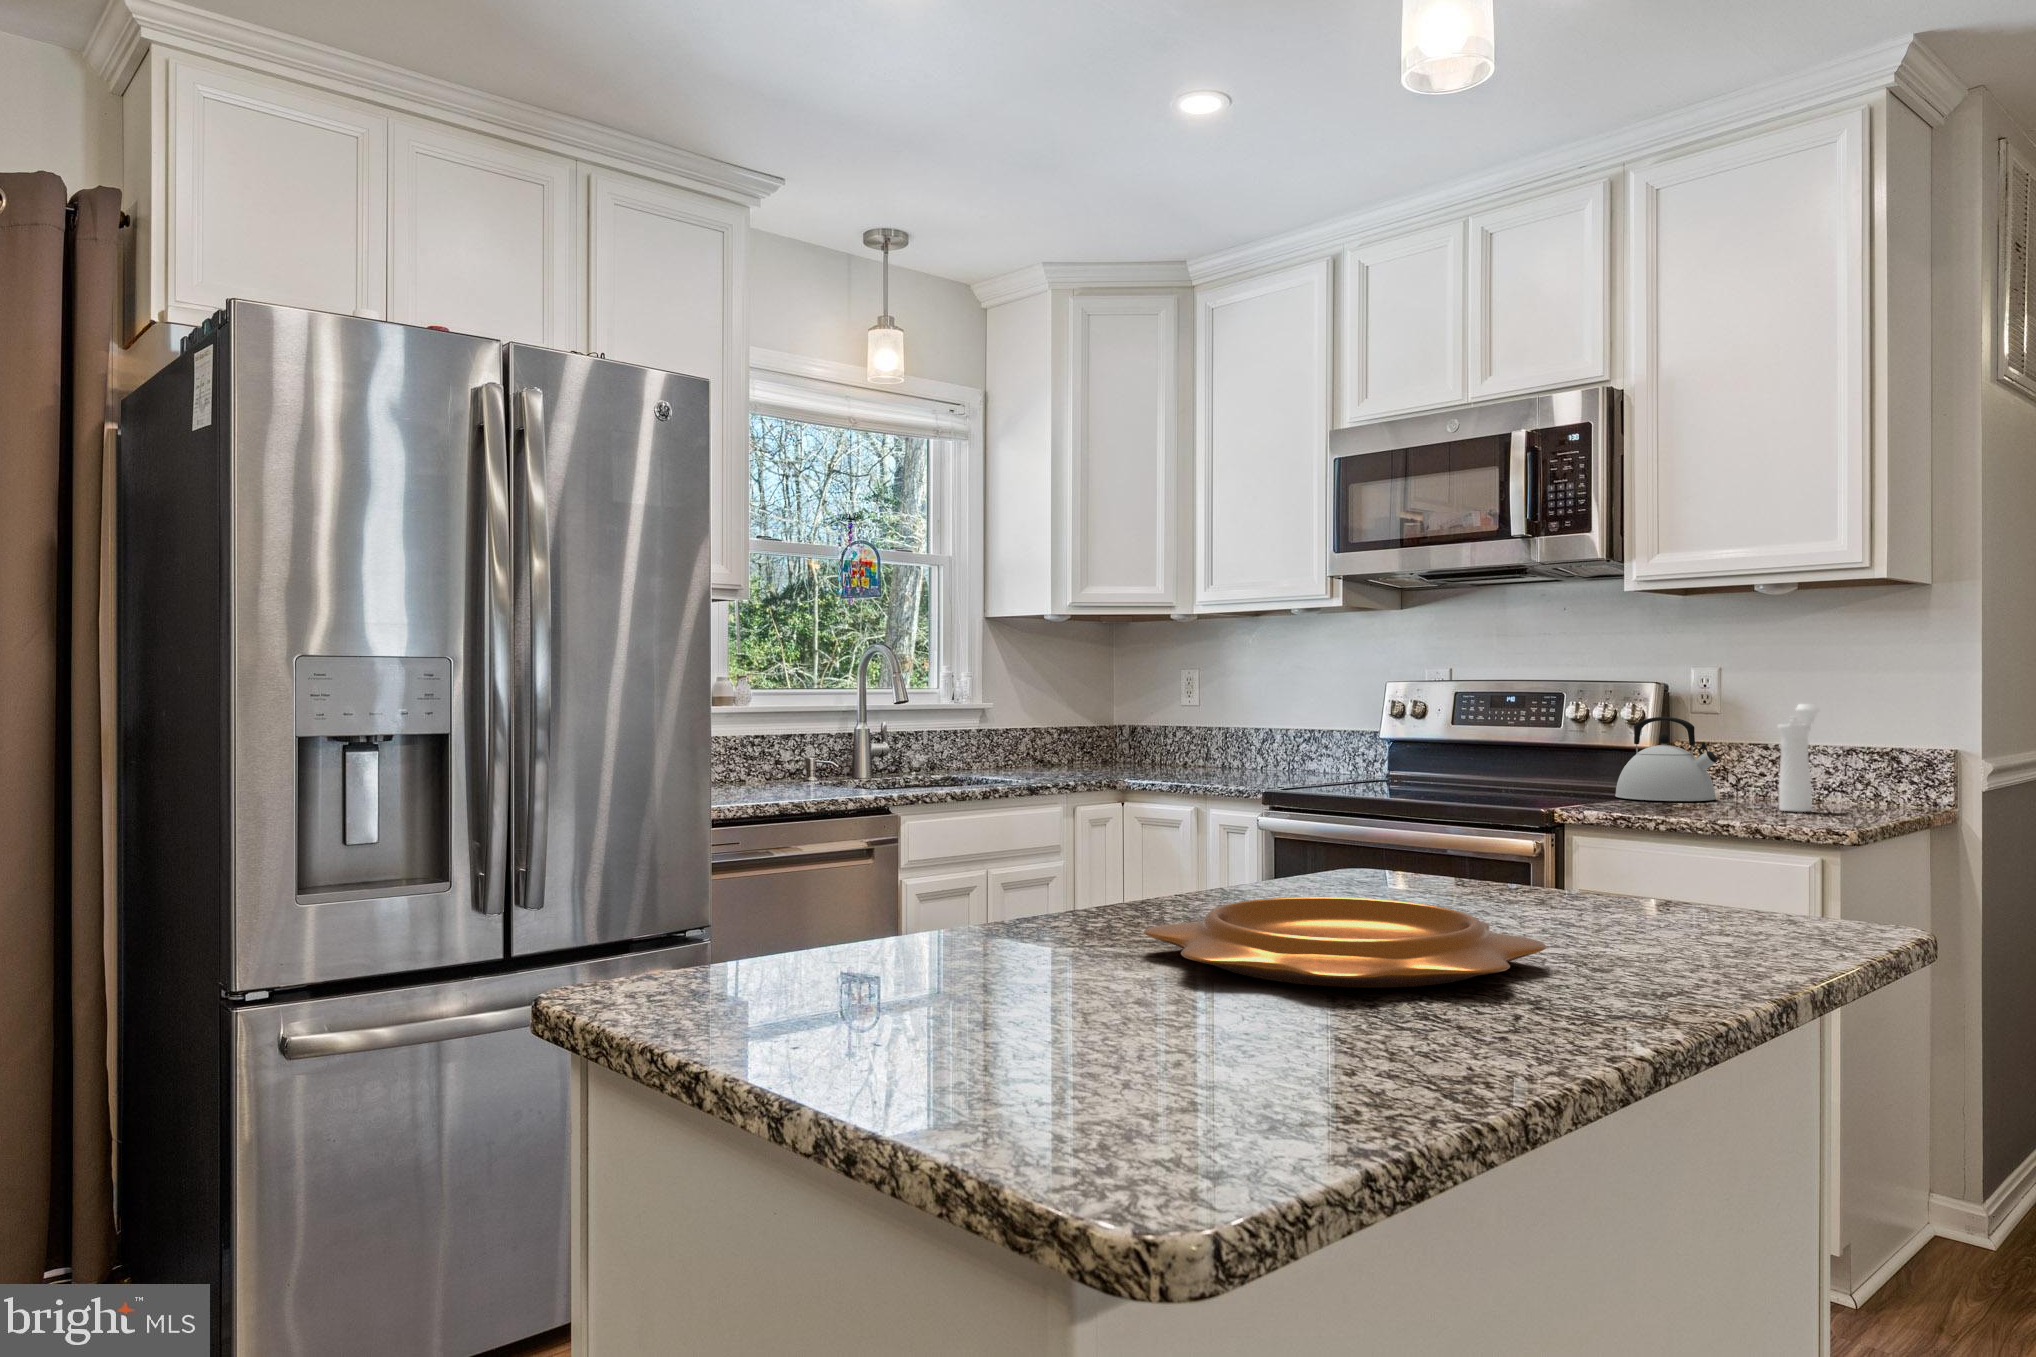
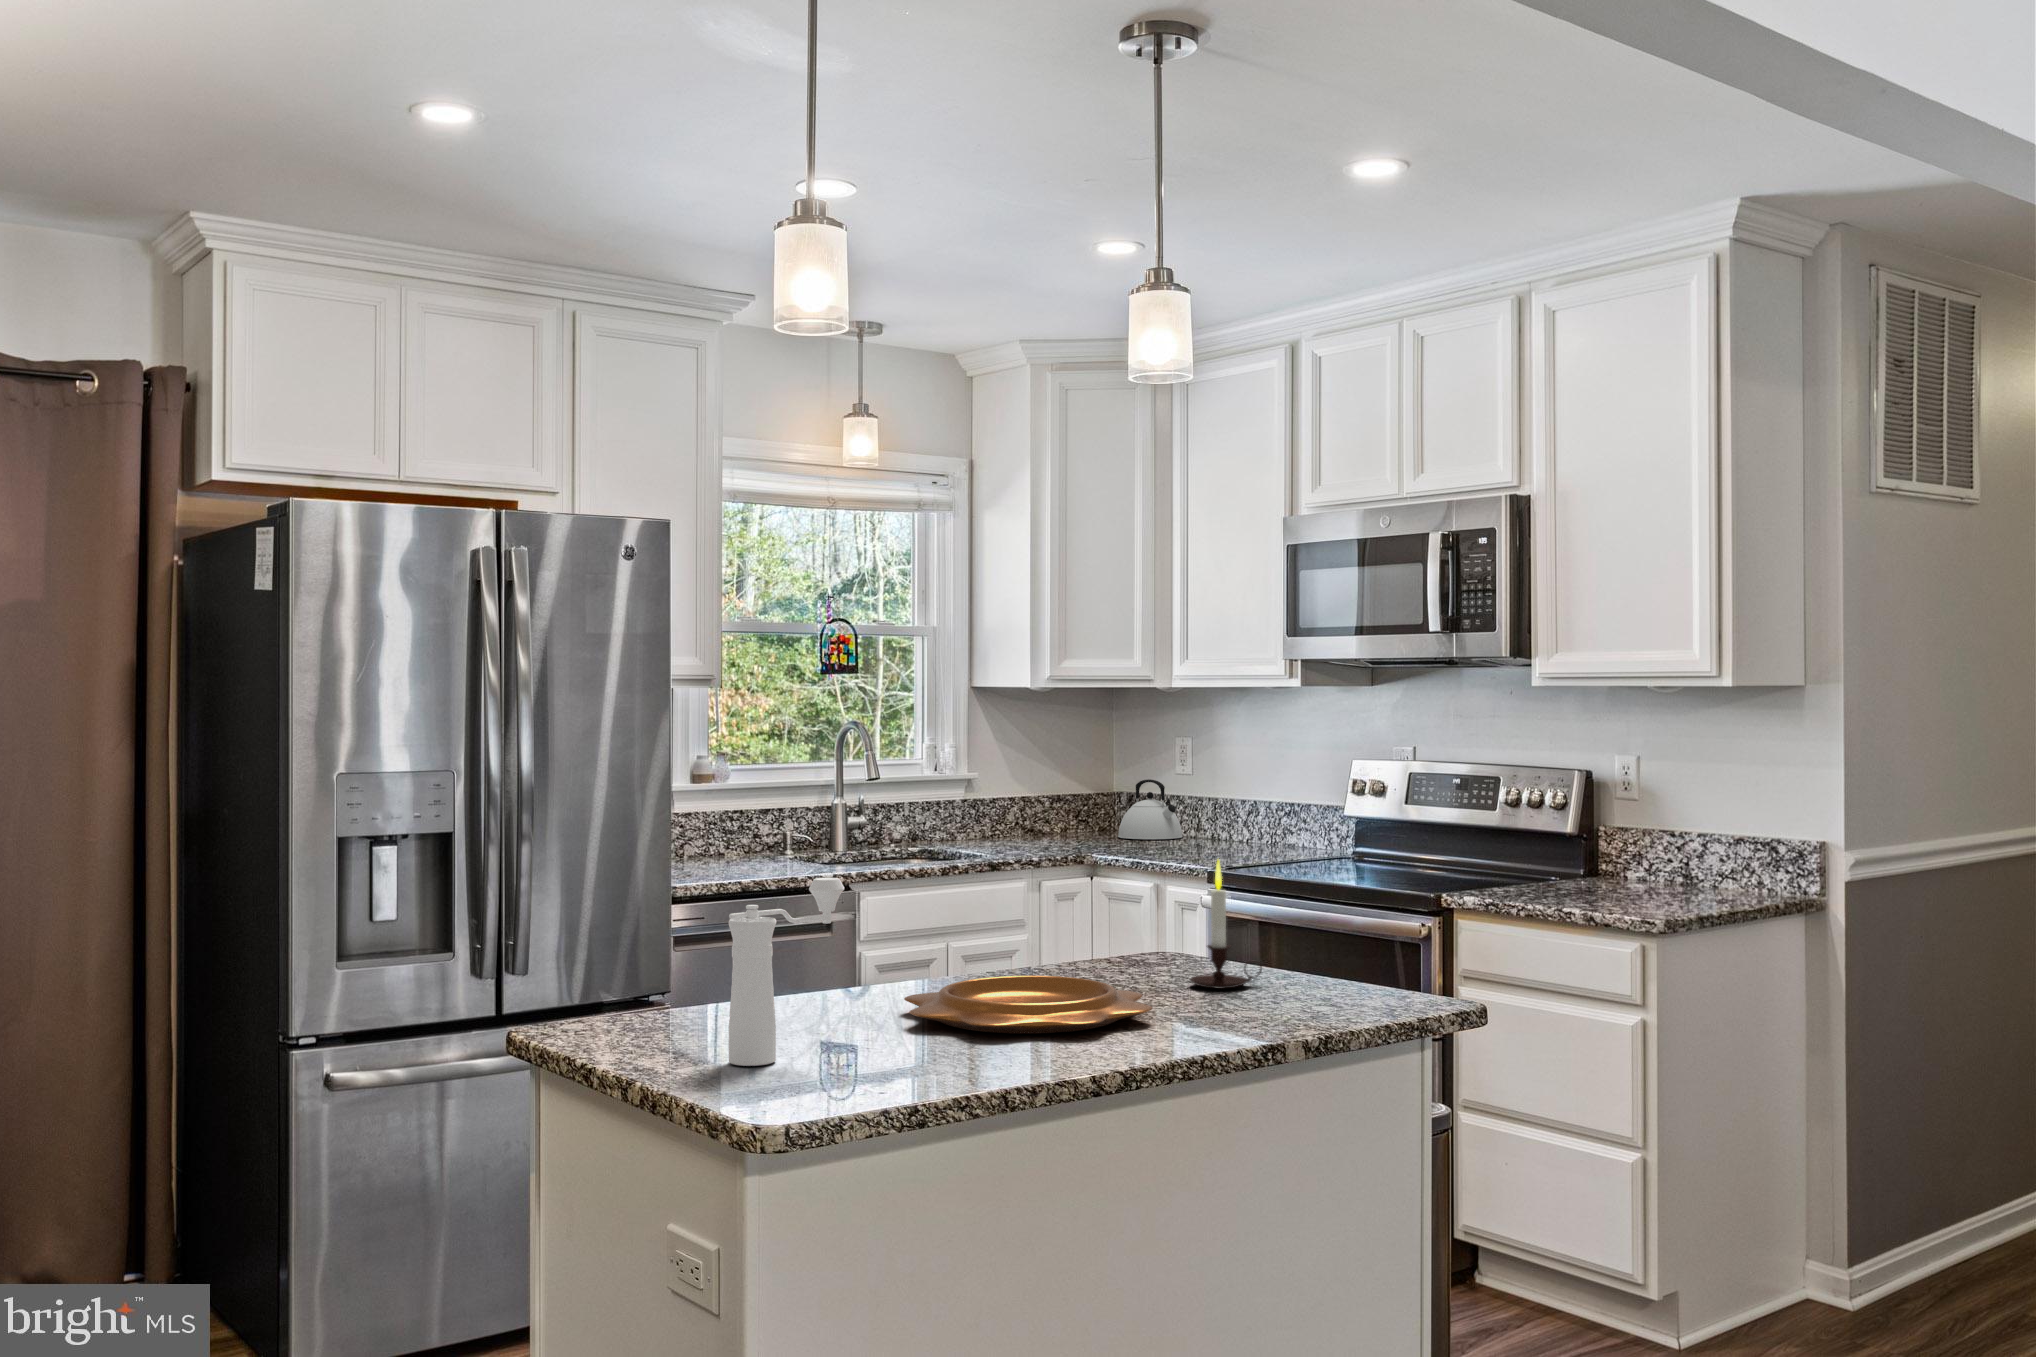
pepper mill: present [1778,704,1820,812] -> present [728,878,844,1066]
kettle: present [1615,717,1717,801] -> present [1118,780,1183,839]
candle: none [1483,734,1579,912] -> present [1190,861,1262,989]

